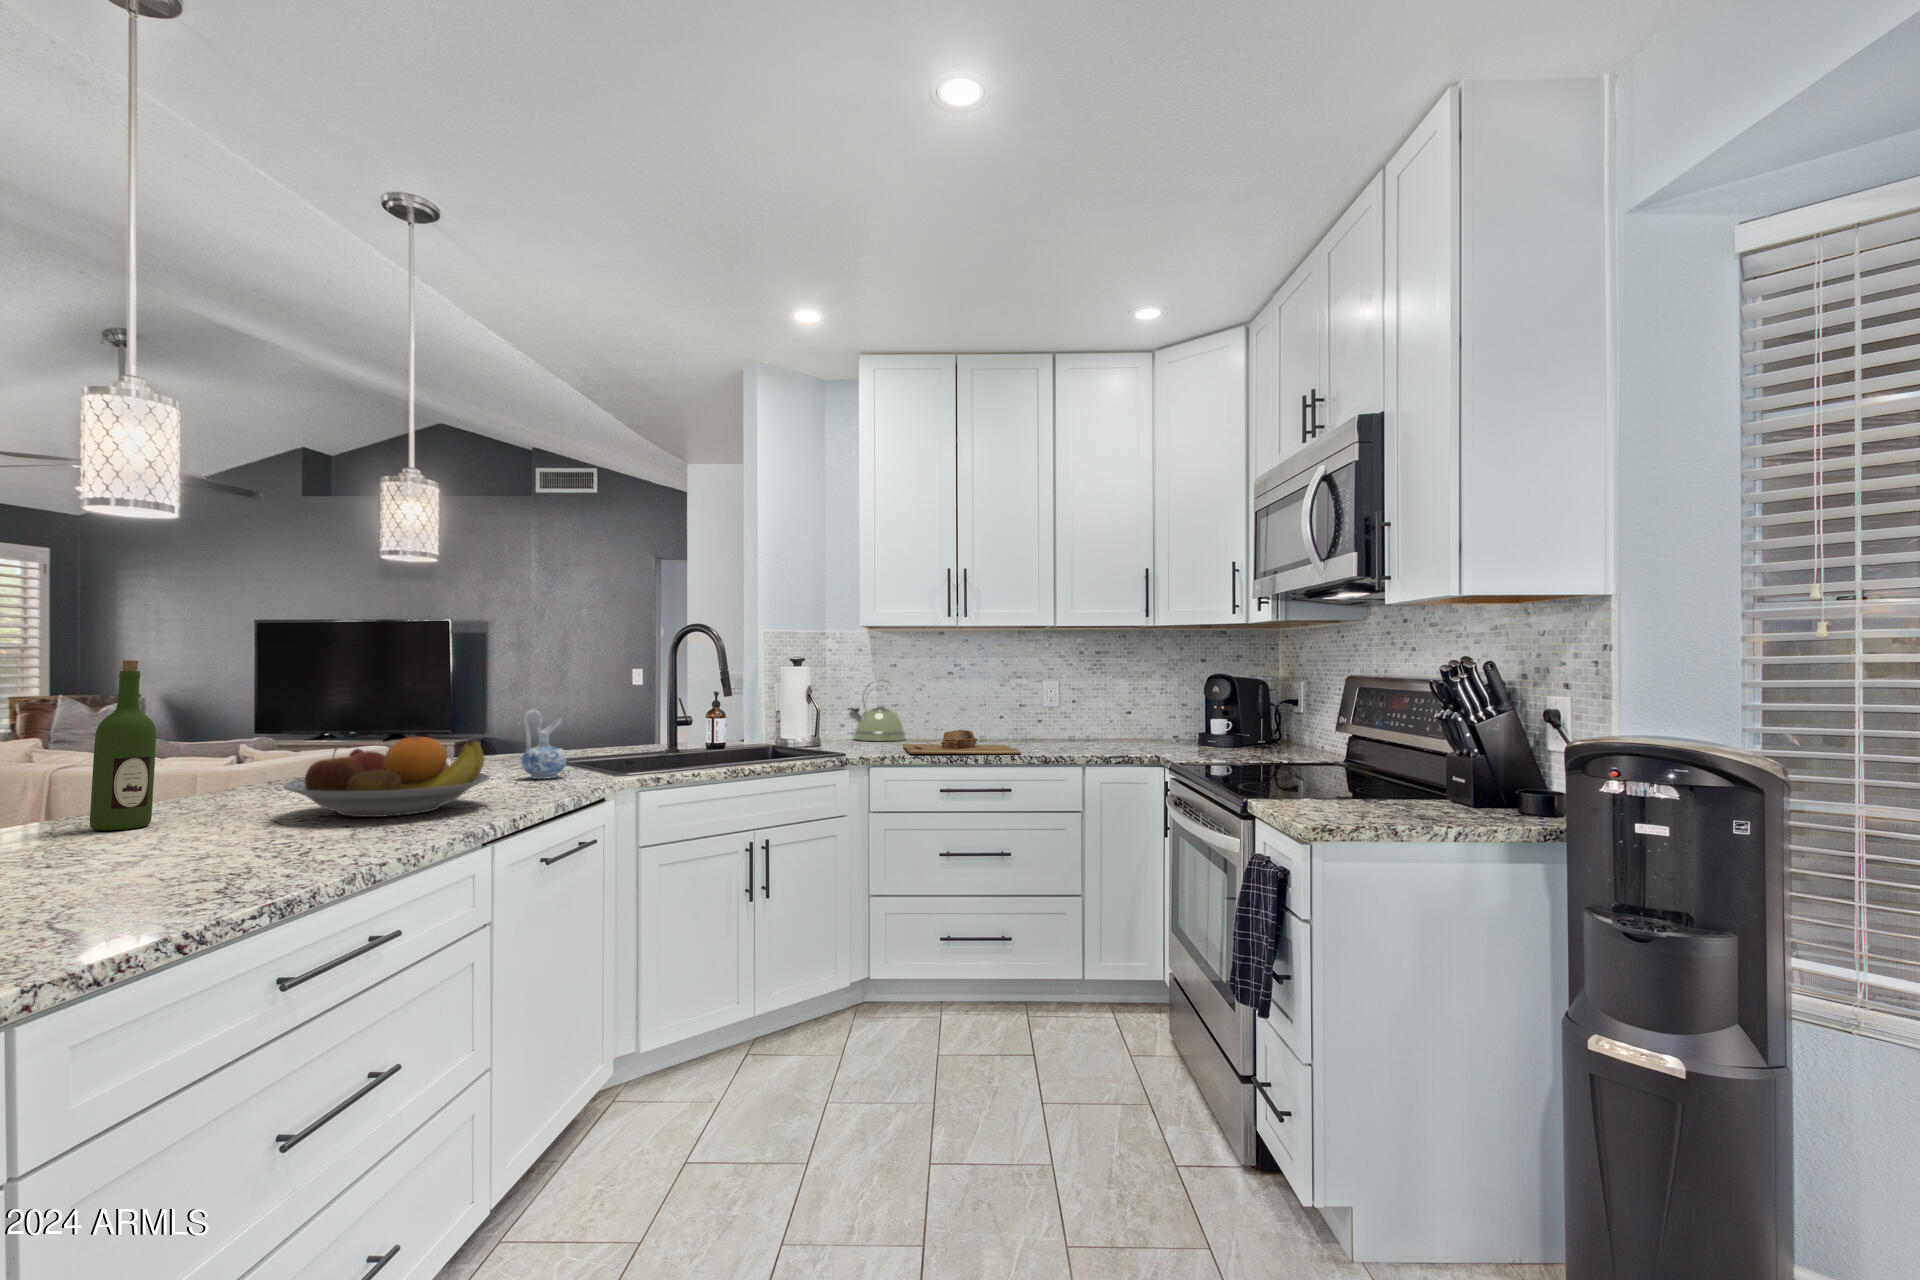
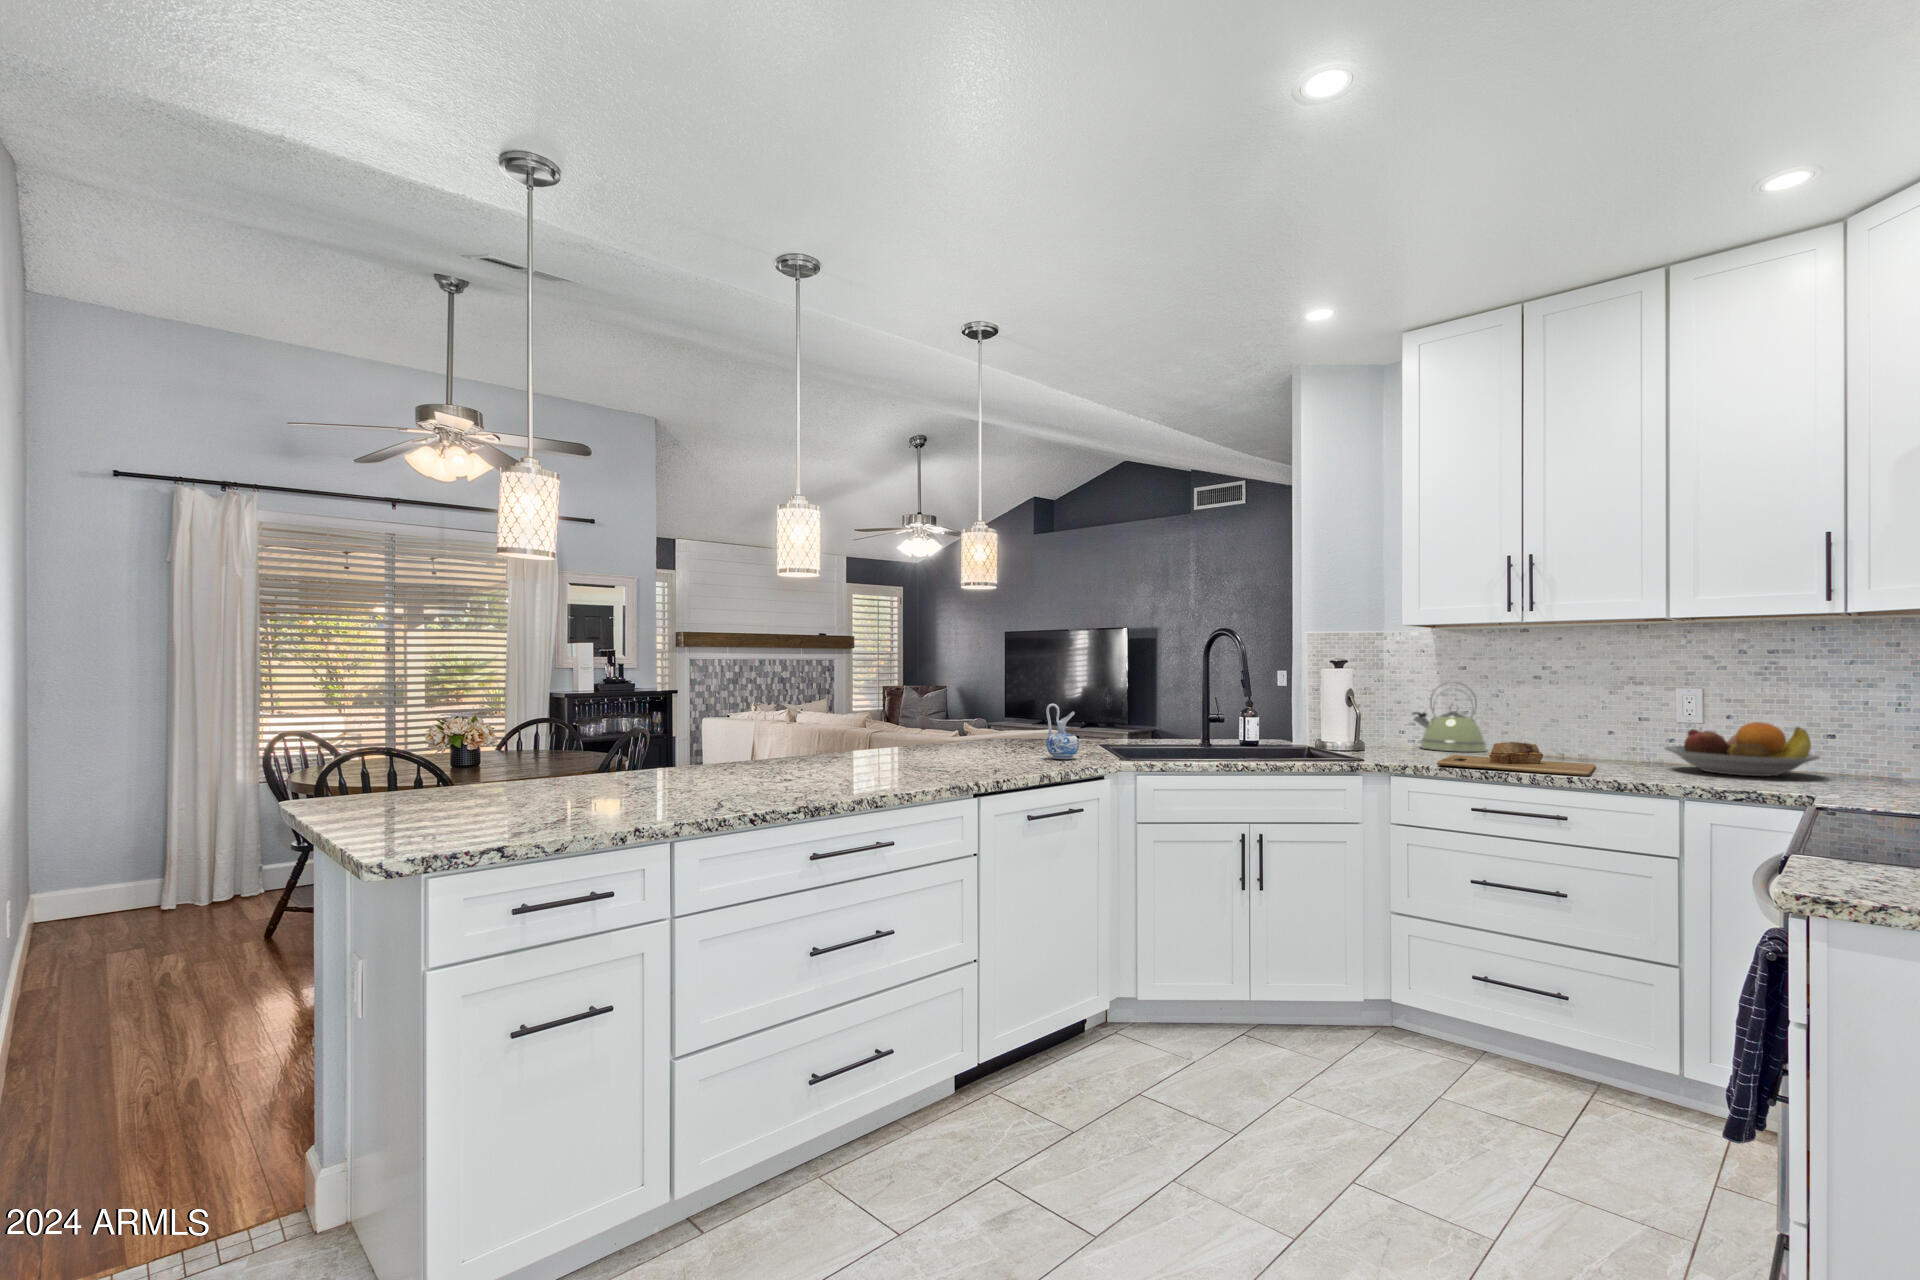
wine bottle: present [90,660,156,831] -> none [794,667,821,766]
fruit bowl: present [283,737,490,817] -> present [1665,722,1820,777]

